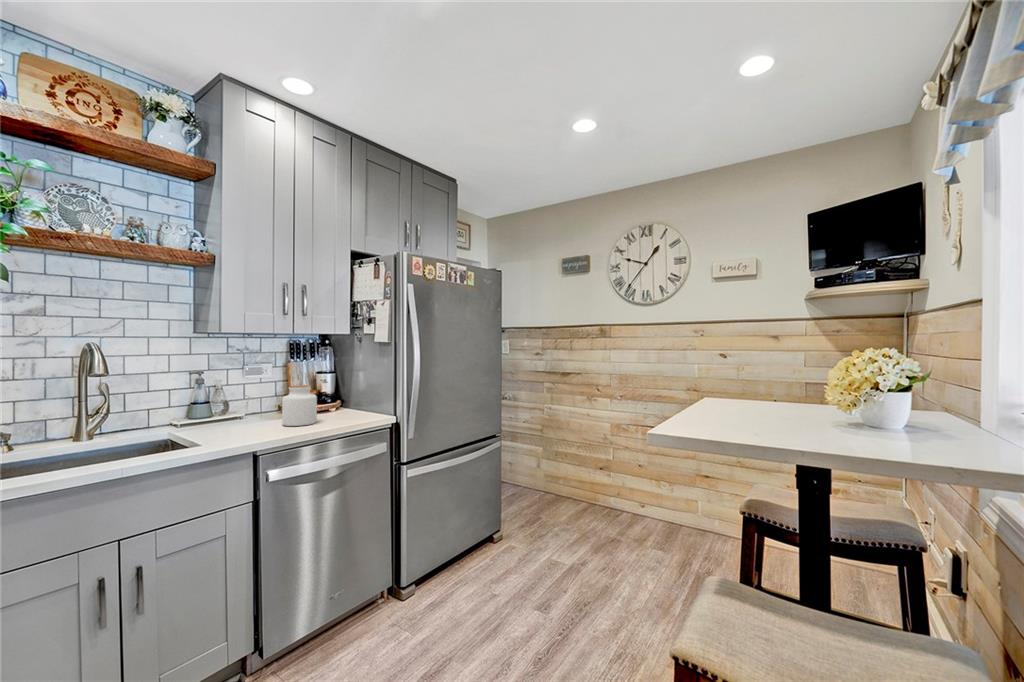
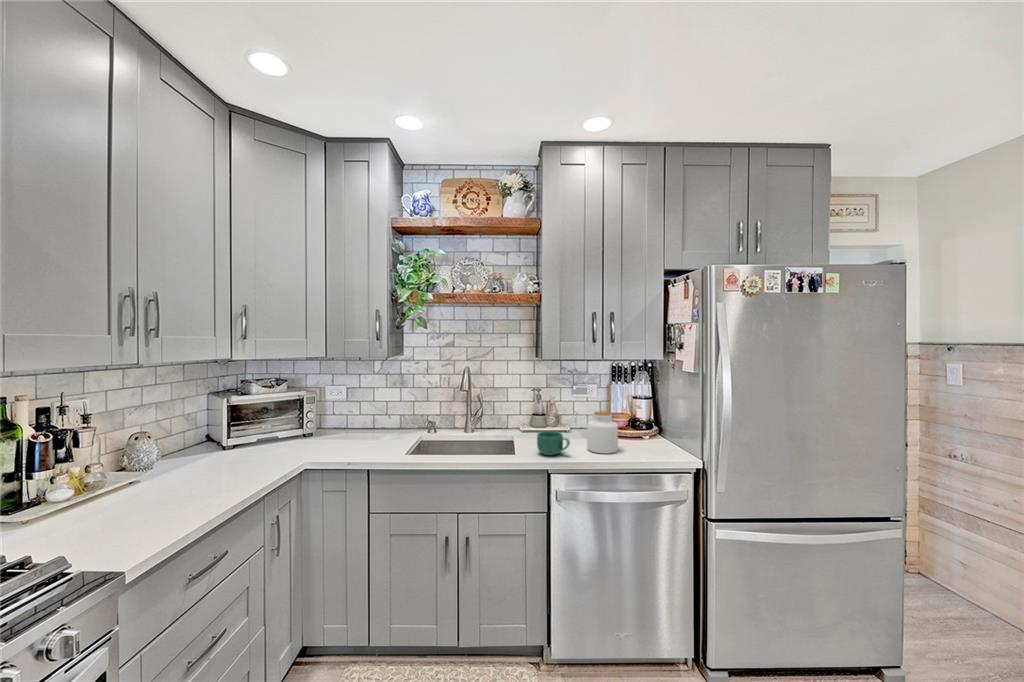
mug: none [224,411,270,437] -> present [537,431,570,455]

